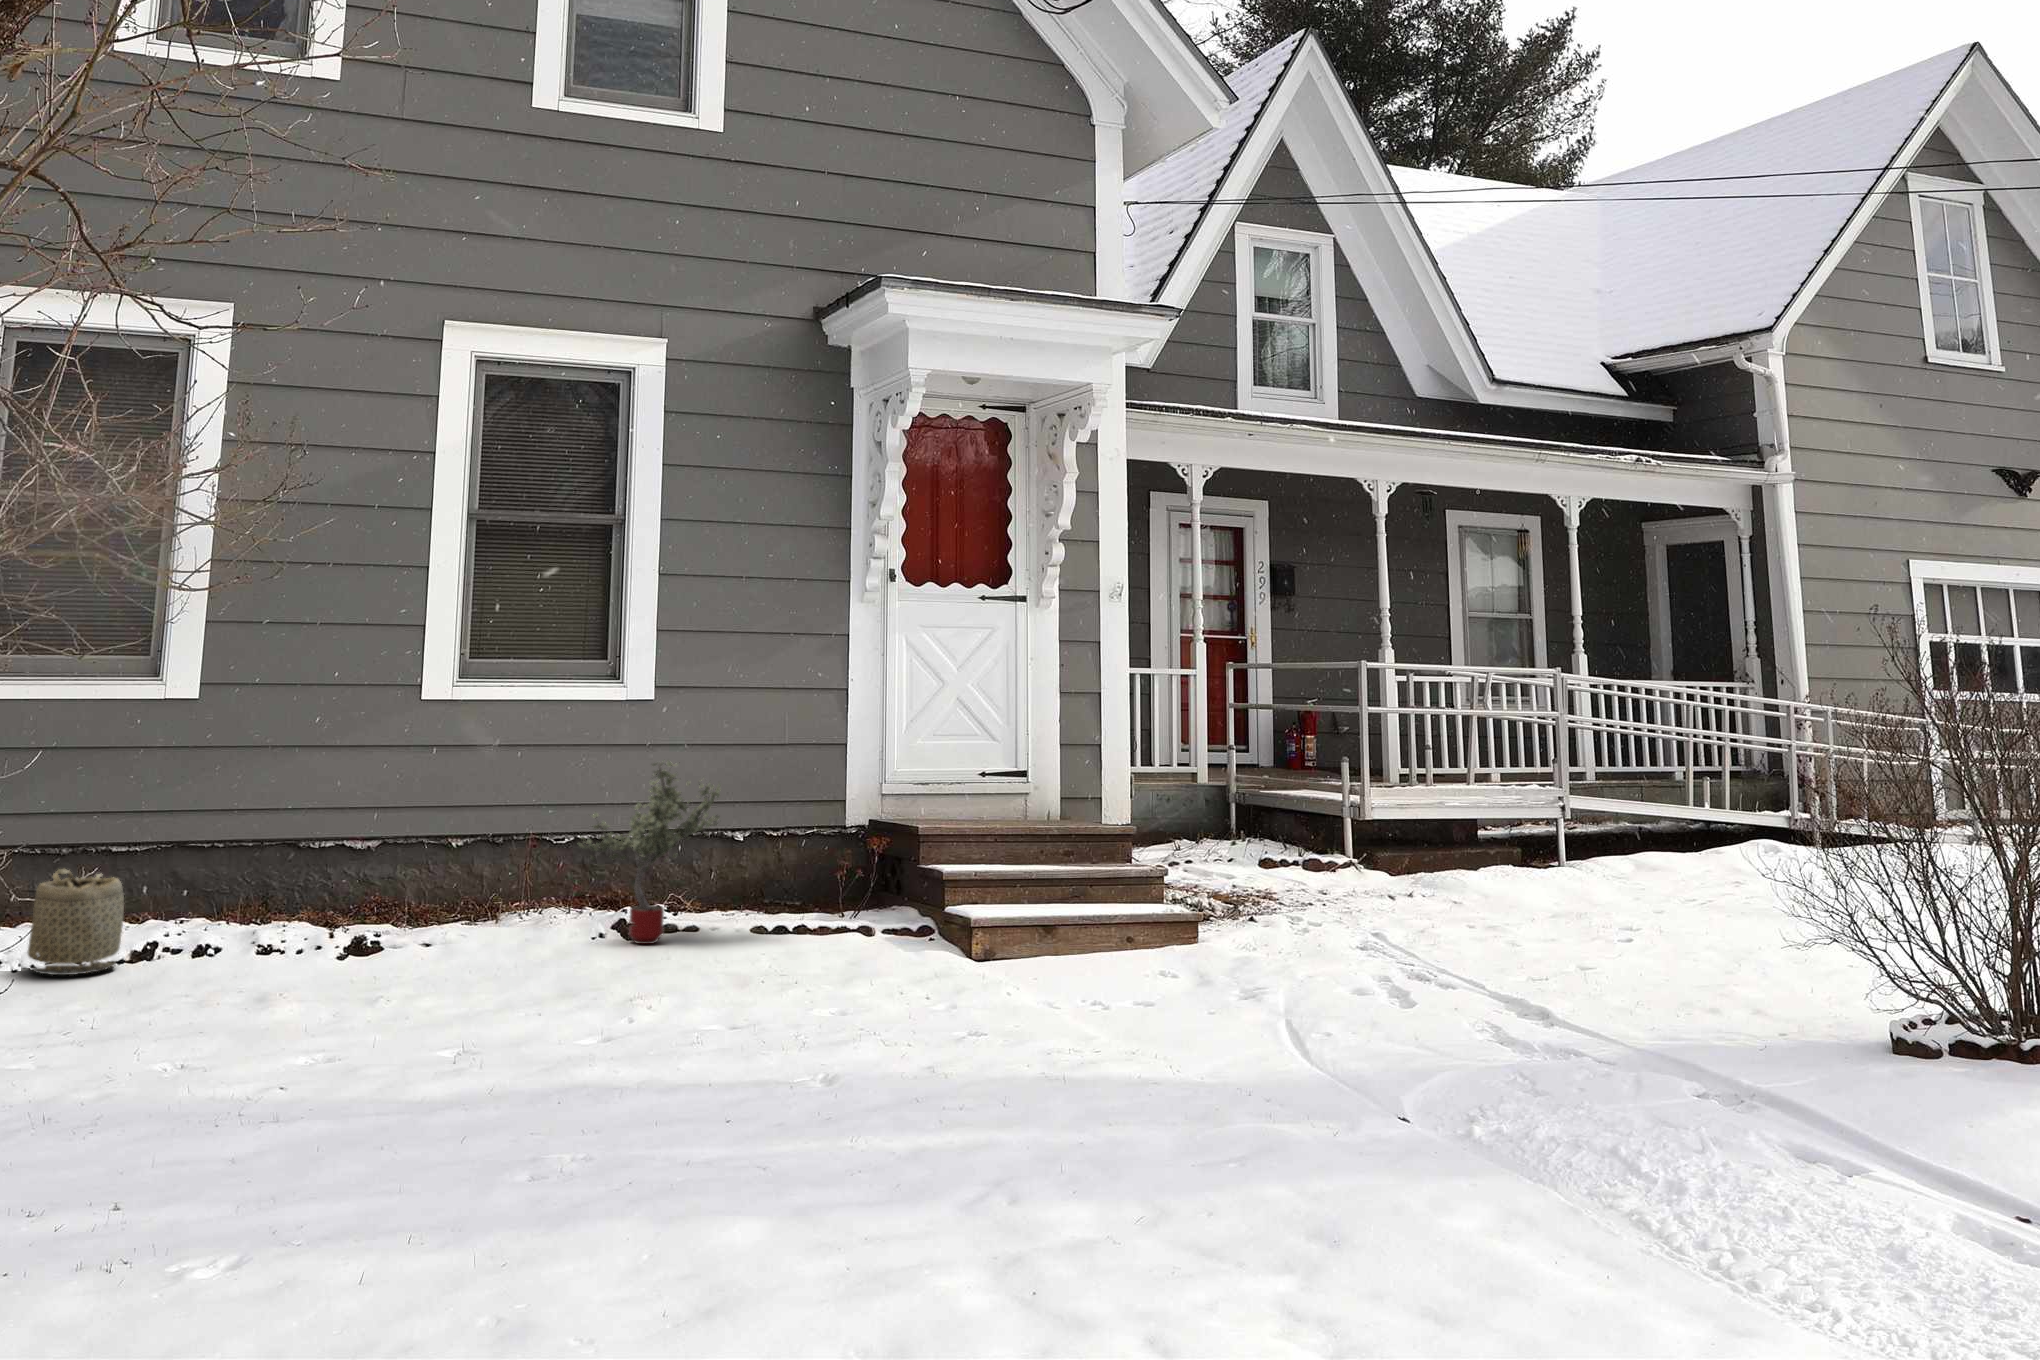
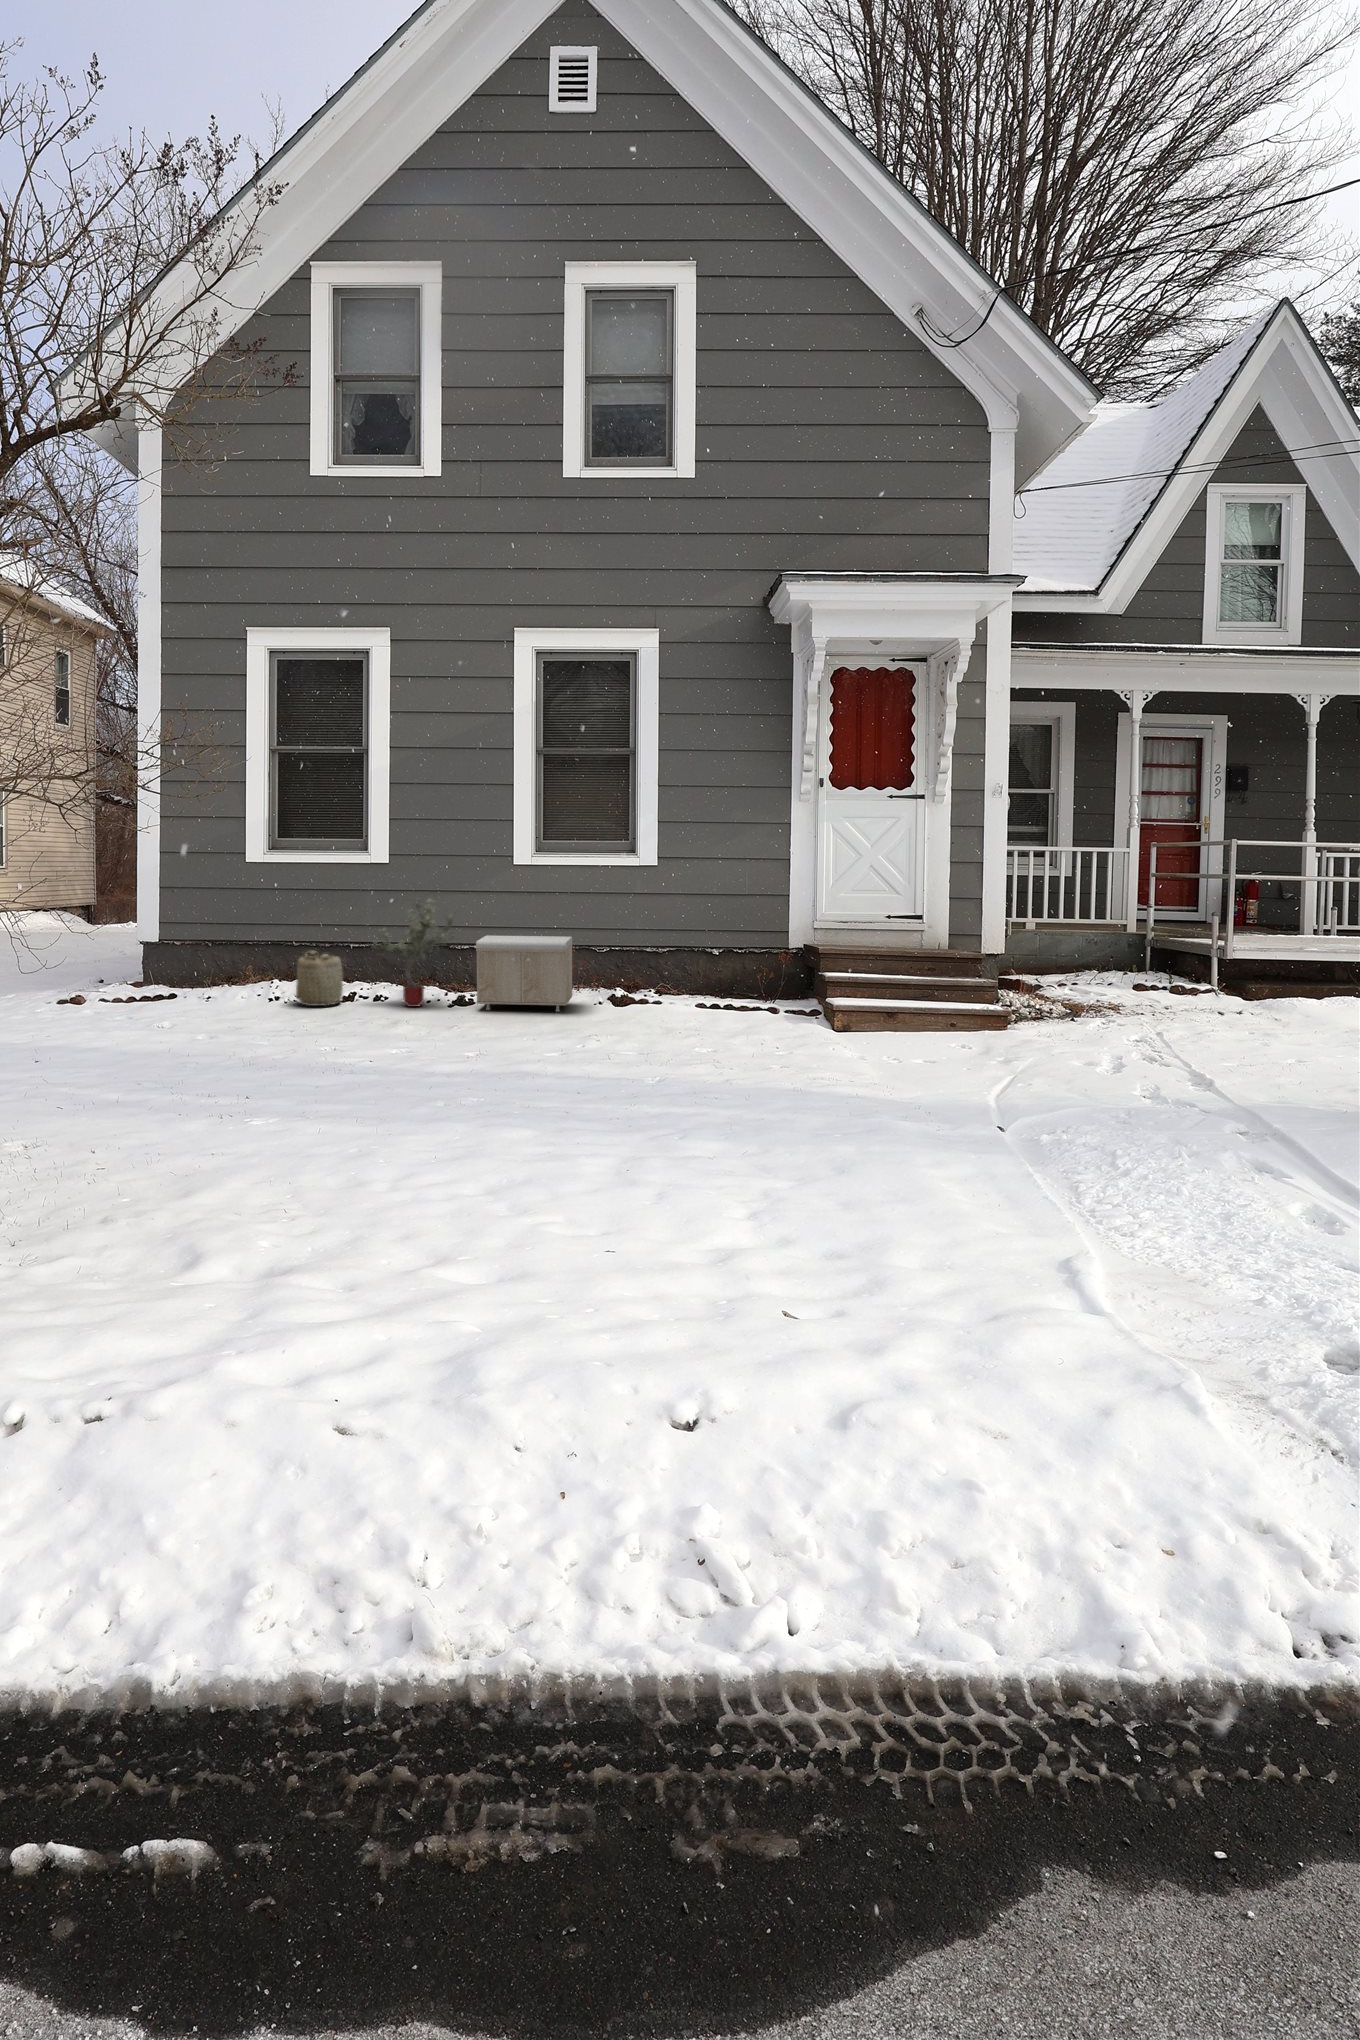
potted tree: present [577,761,720,944] -> present [373,898,455,1007]
storage bench: none [380,822,547,958] -> present [476,936,572,1012]

